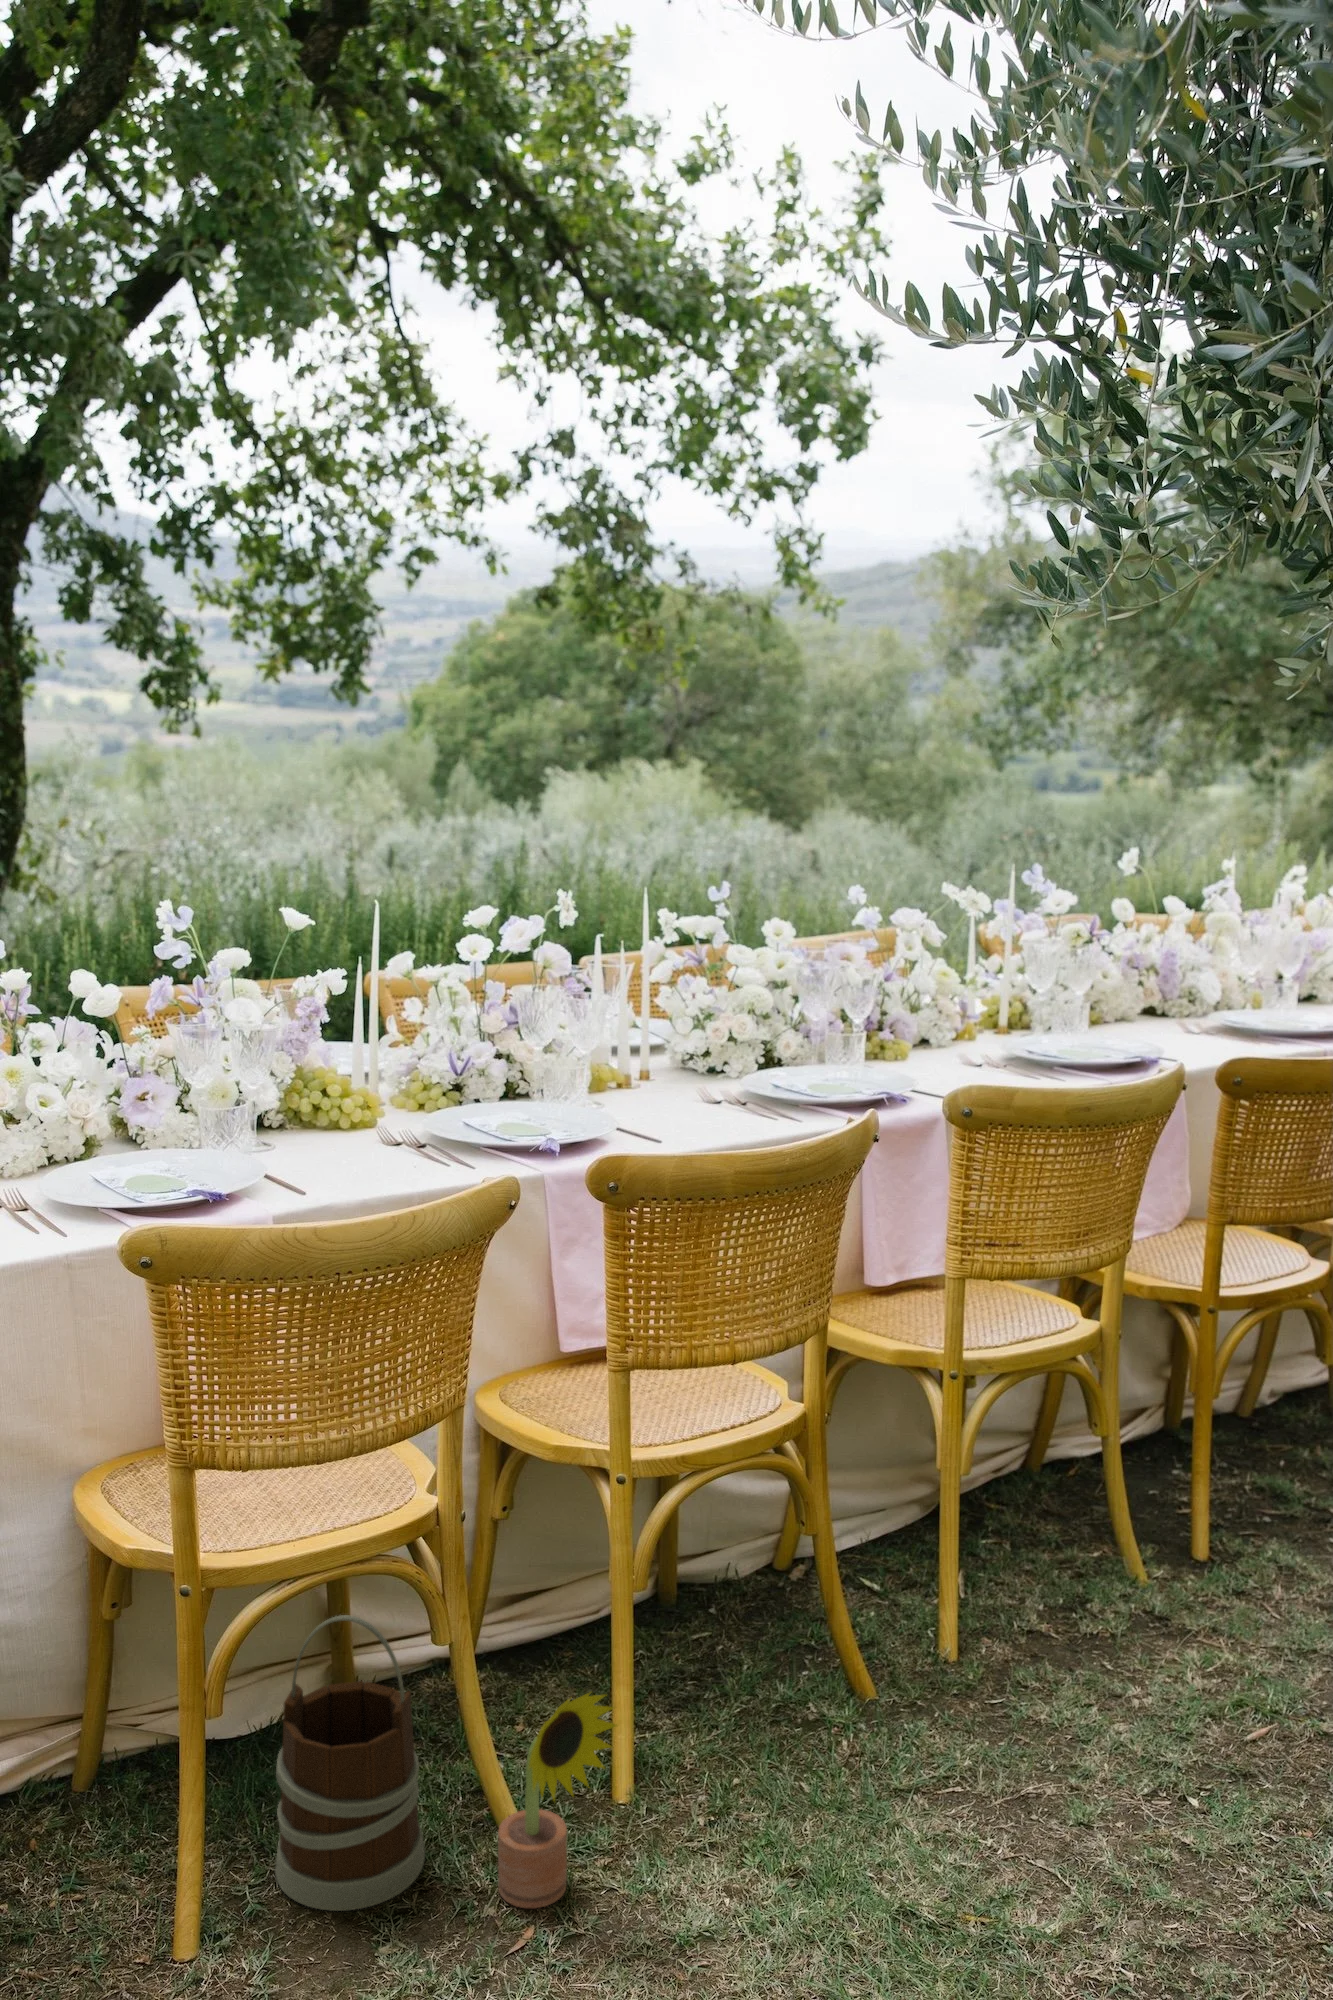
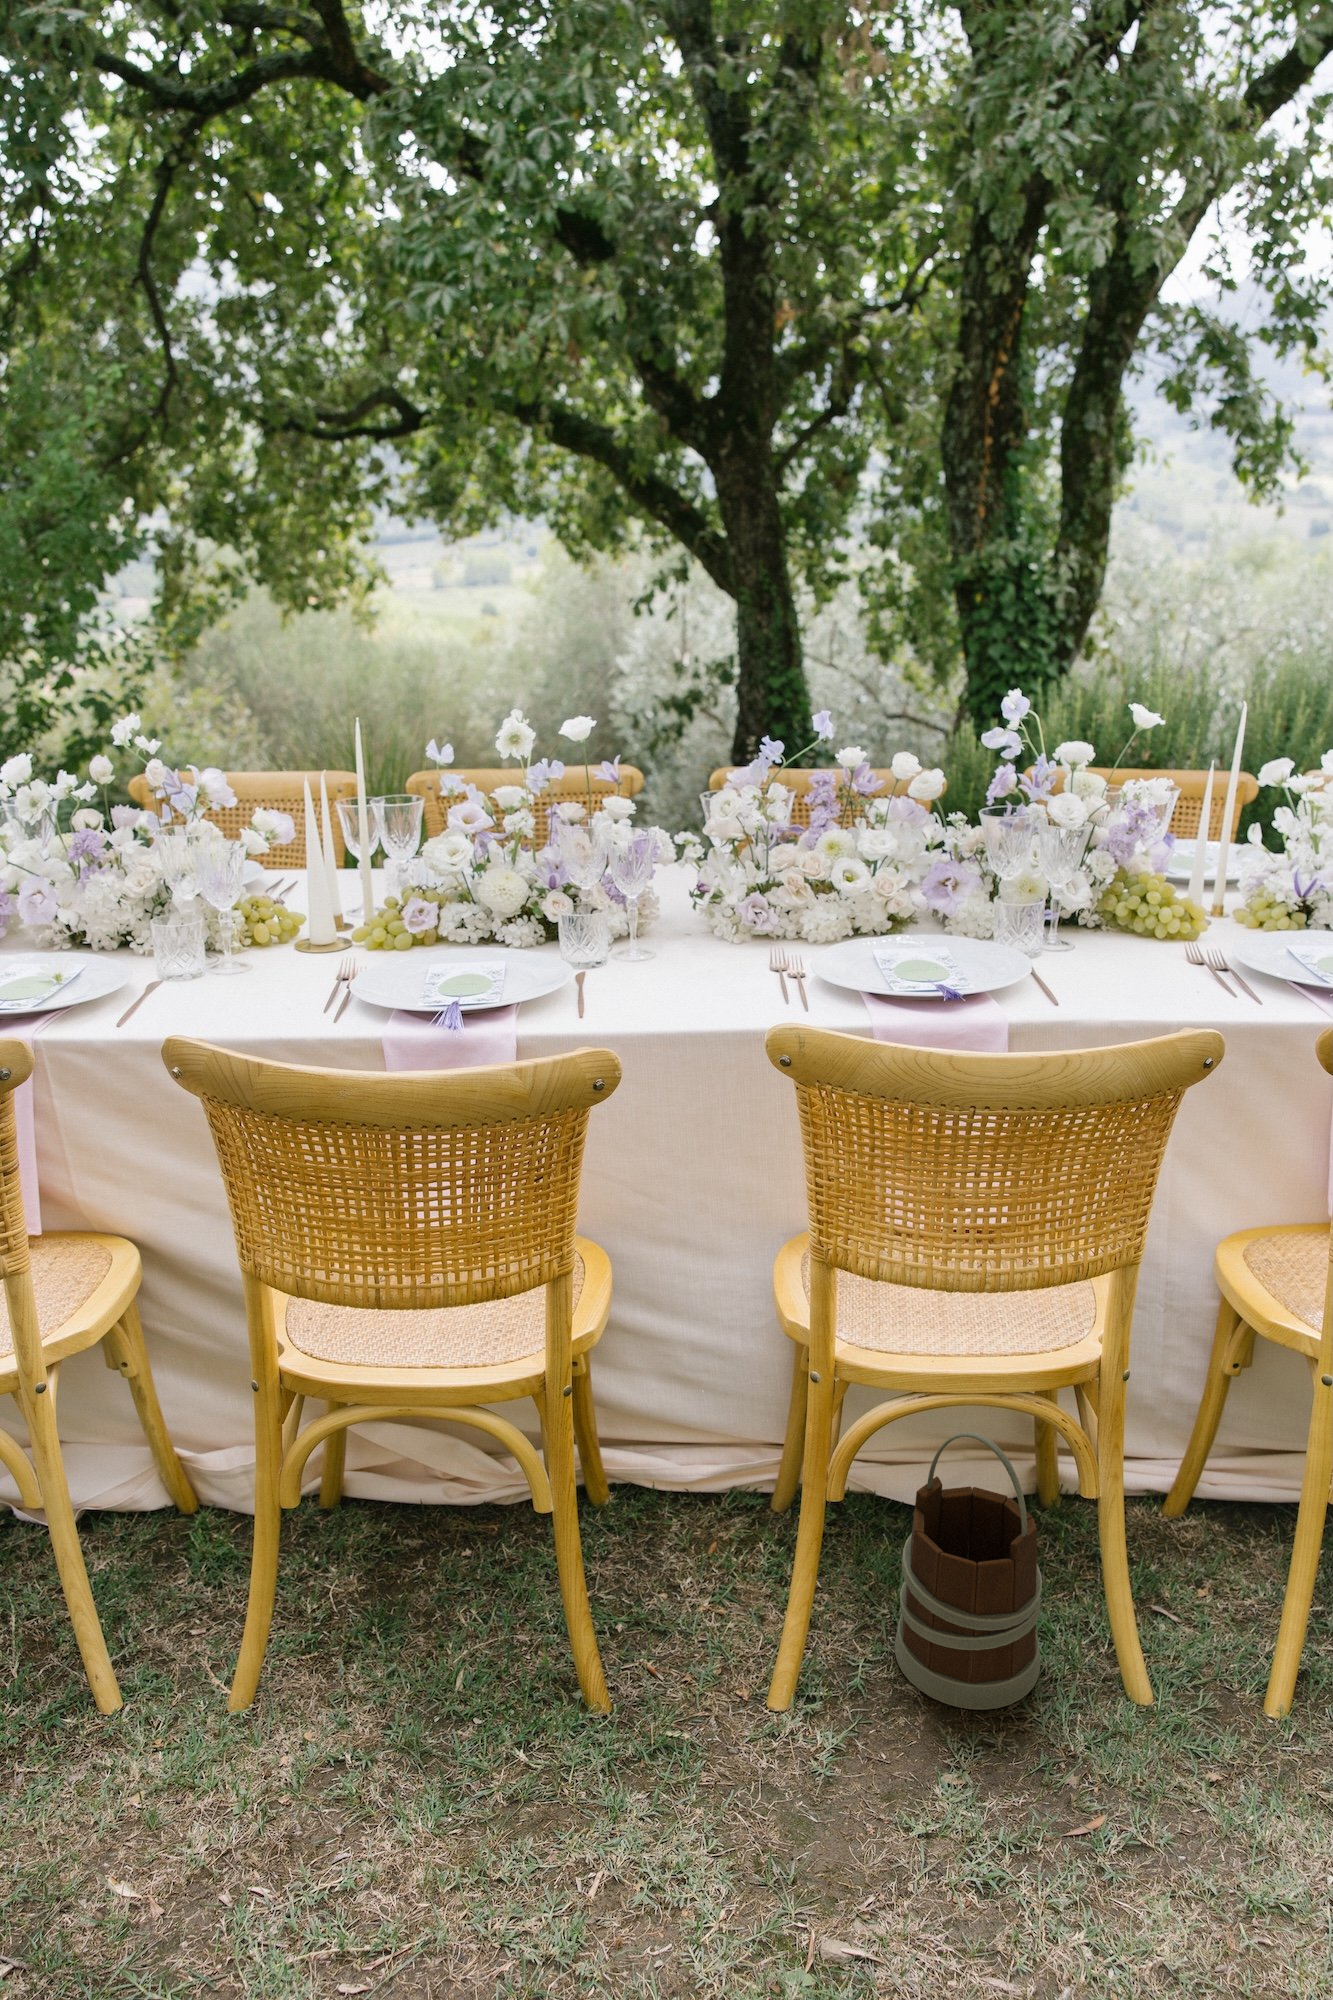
decorative plant: present [498,1693,617,1908] -> none [1089,1612,1235,1795]

